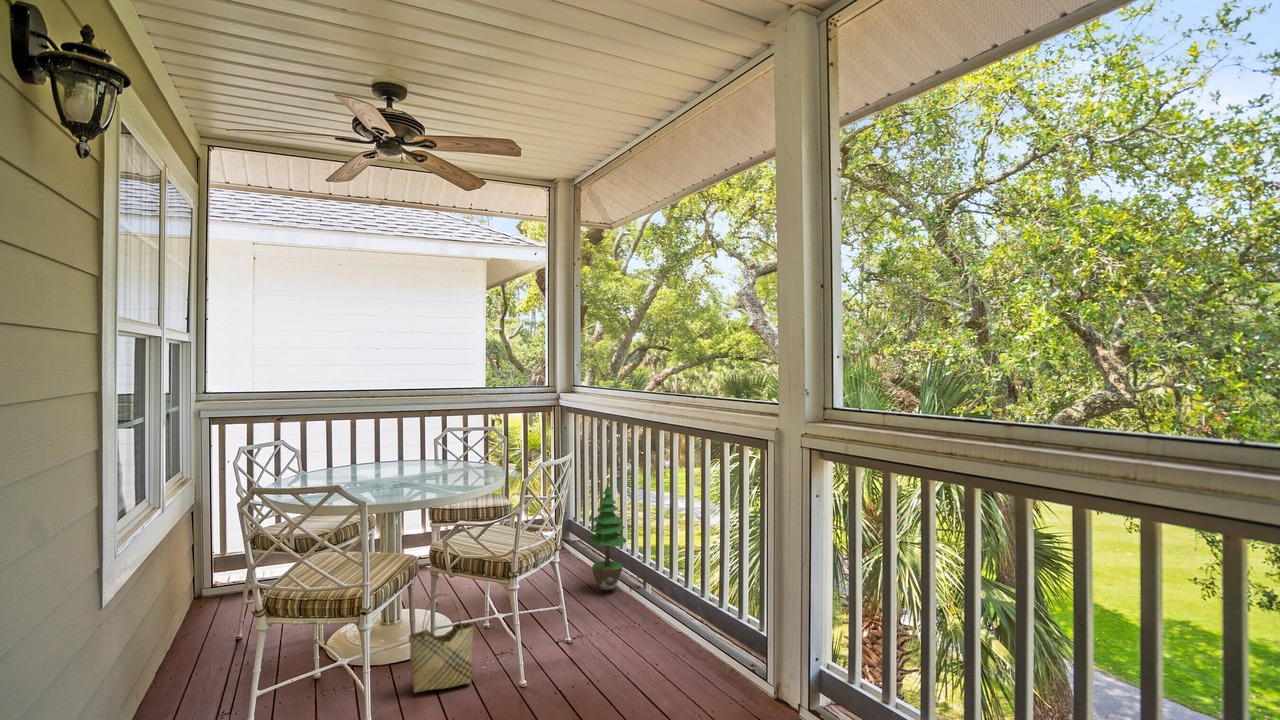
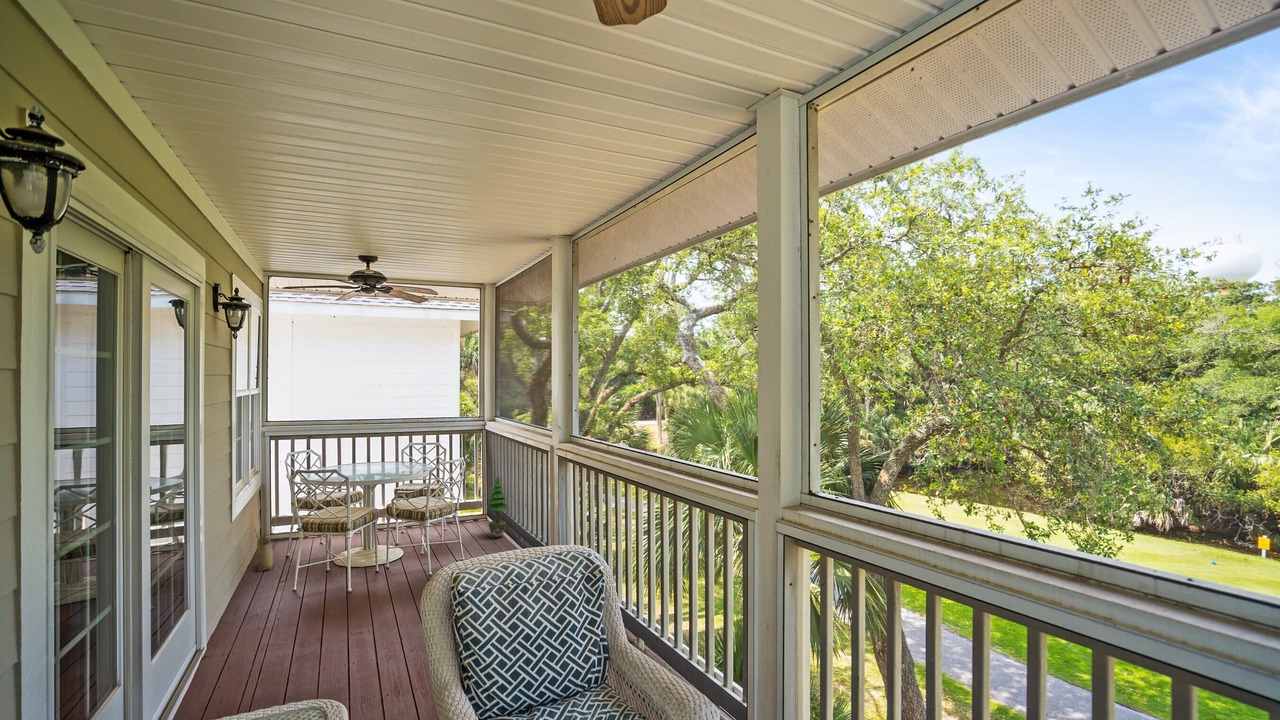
woven basket: present [409,594,474,692] -> present [255,525,275,571]

